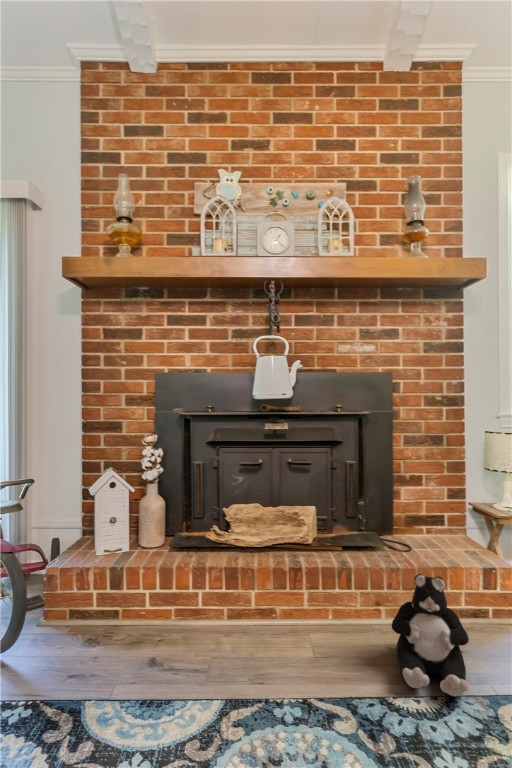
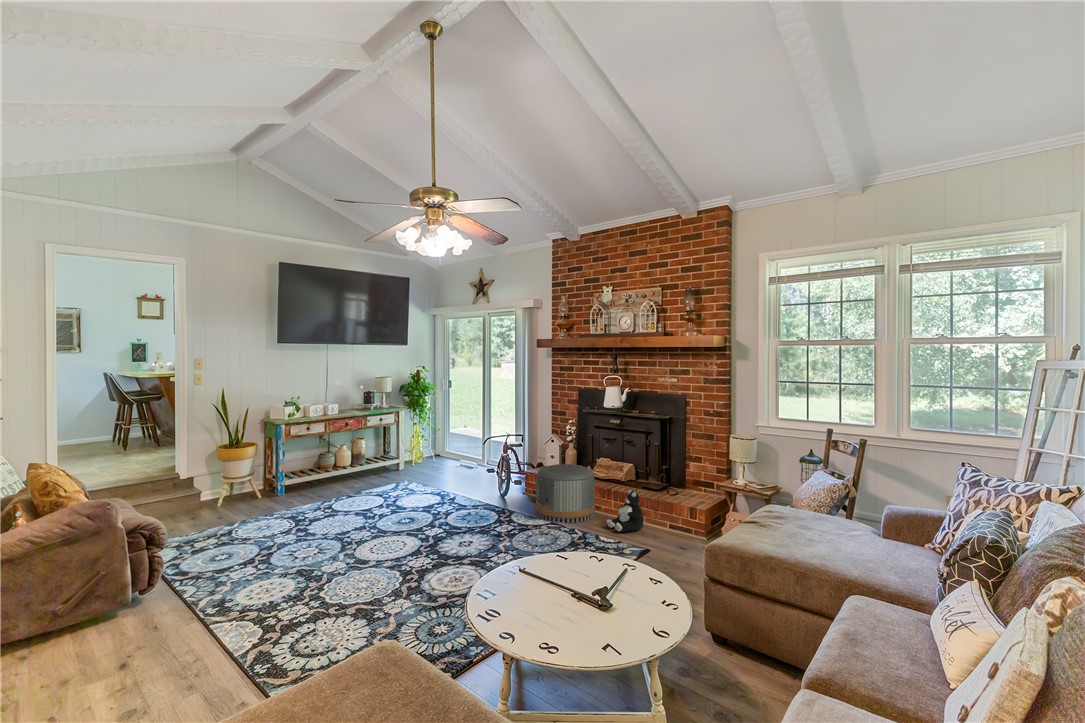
pouf: none [170,539,328,746] -> present [536,464,595,523]

